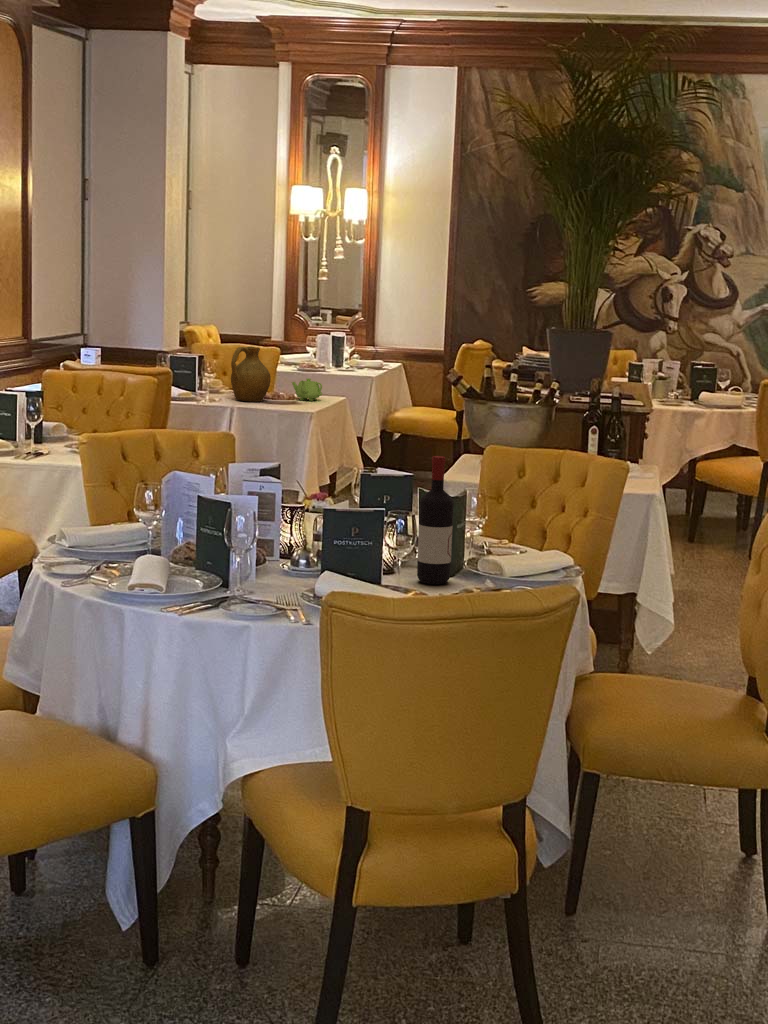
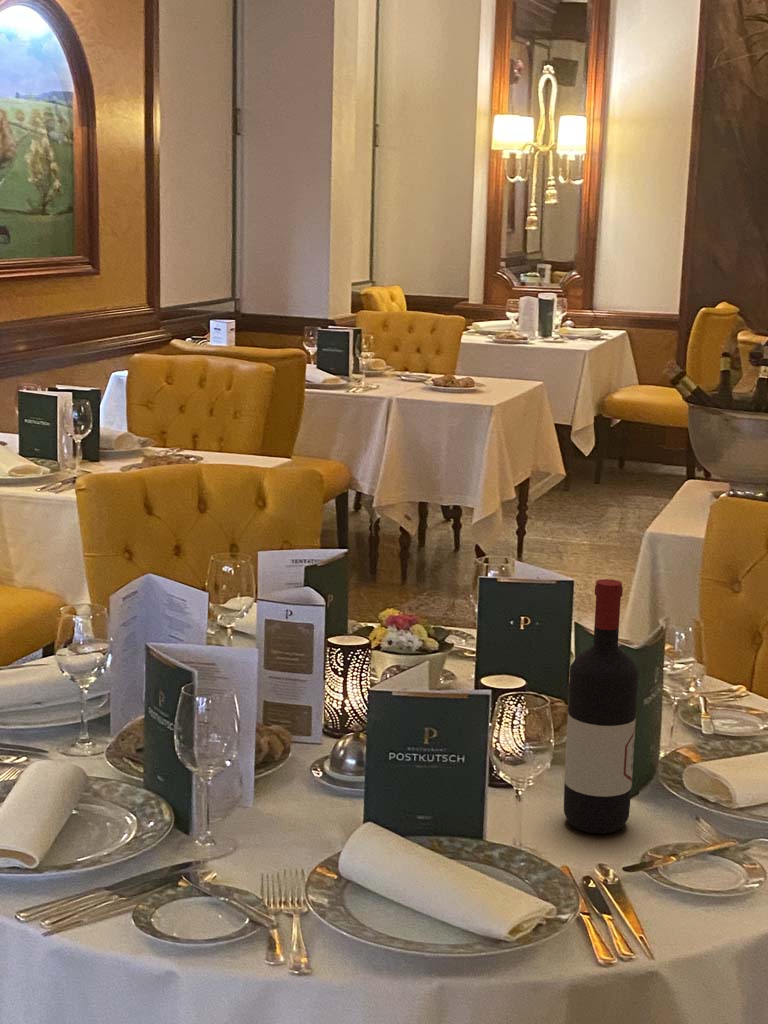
pitcher: present [231,347,271,402] -> none [389,318,440,390]
teapot: present [292,378,322,401] -> none [469,359,509,388]

